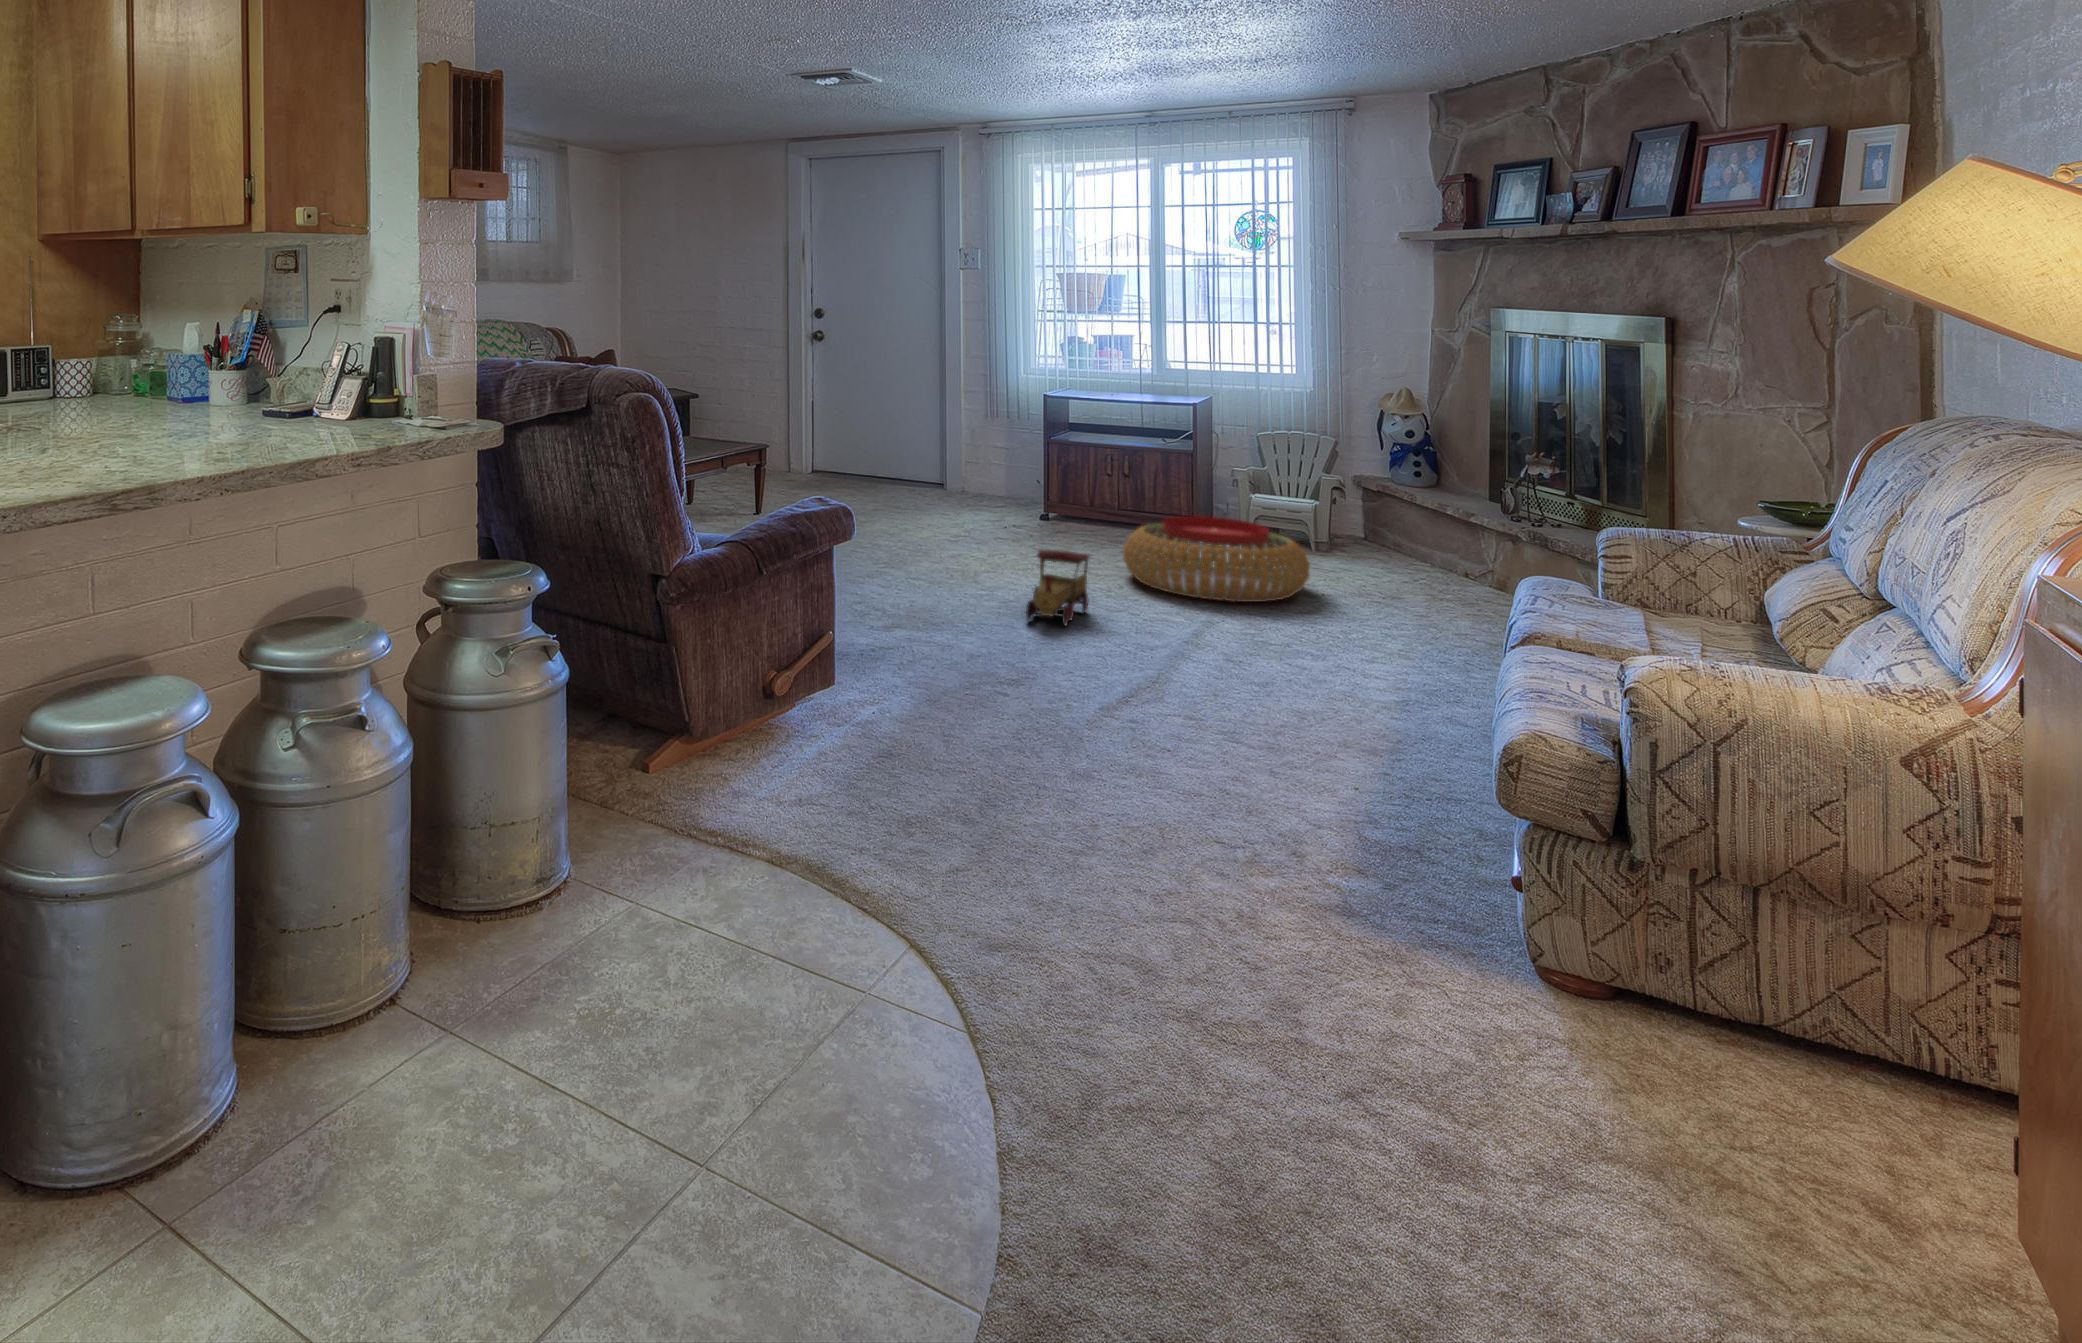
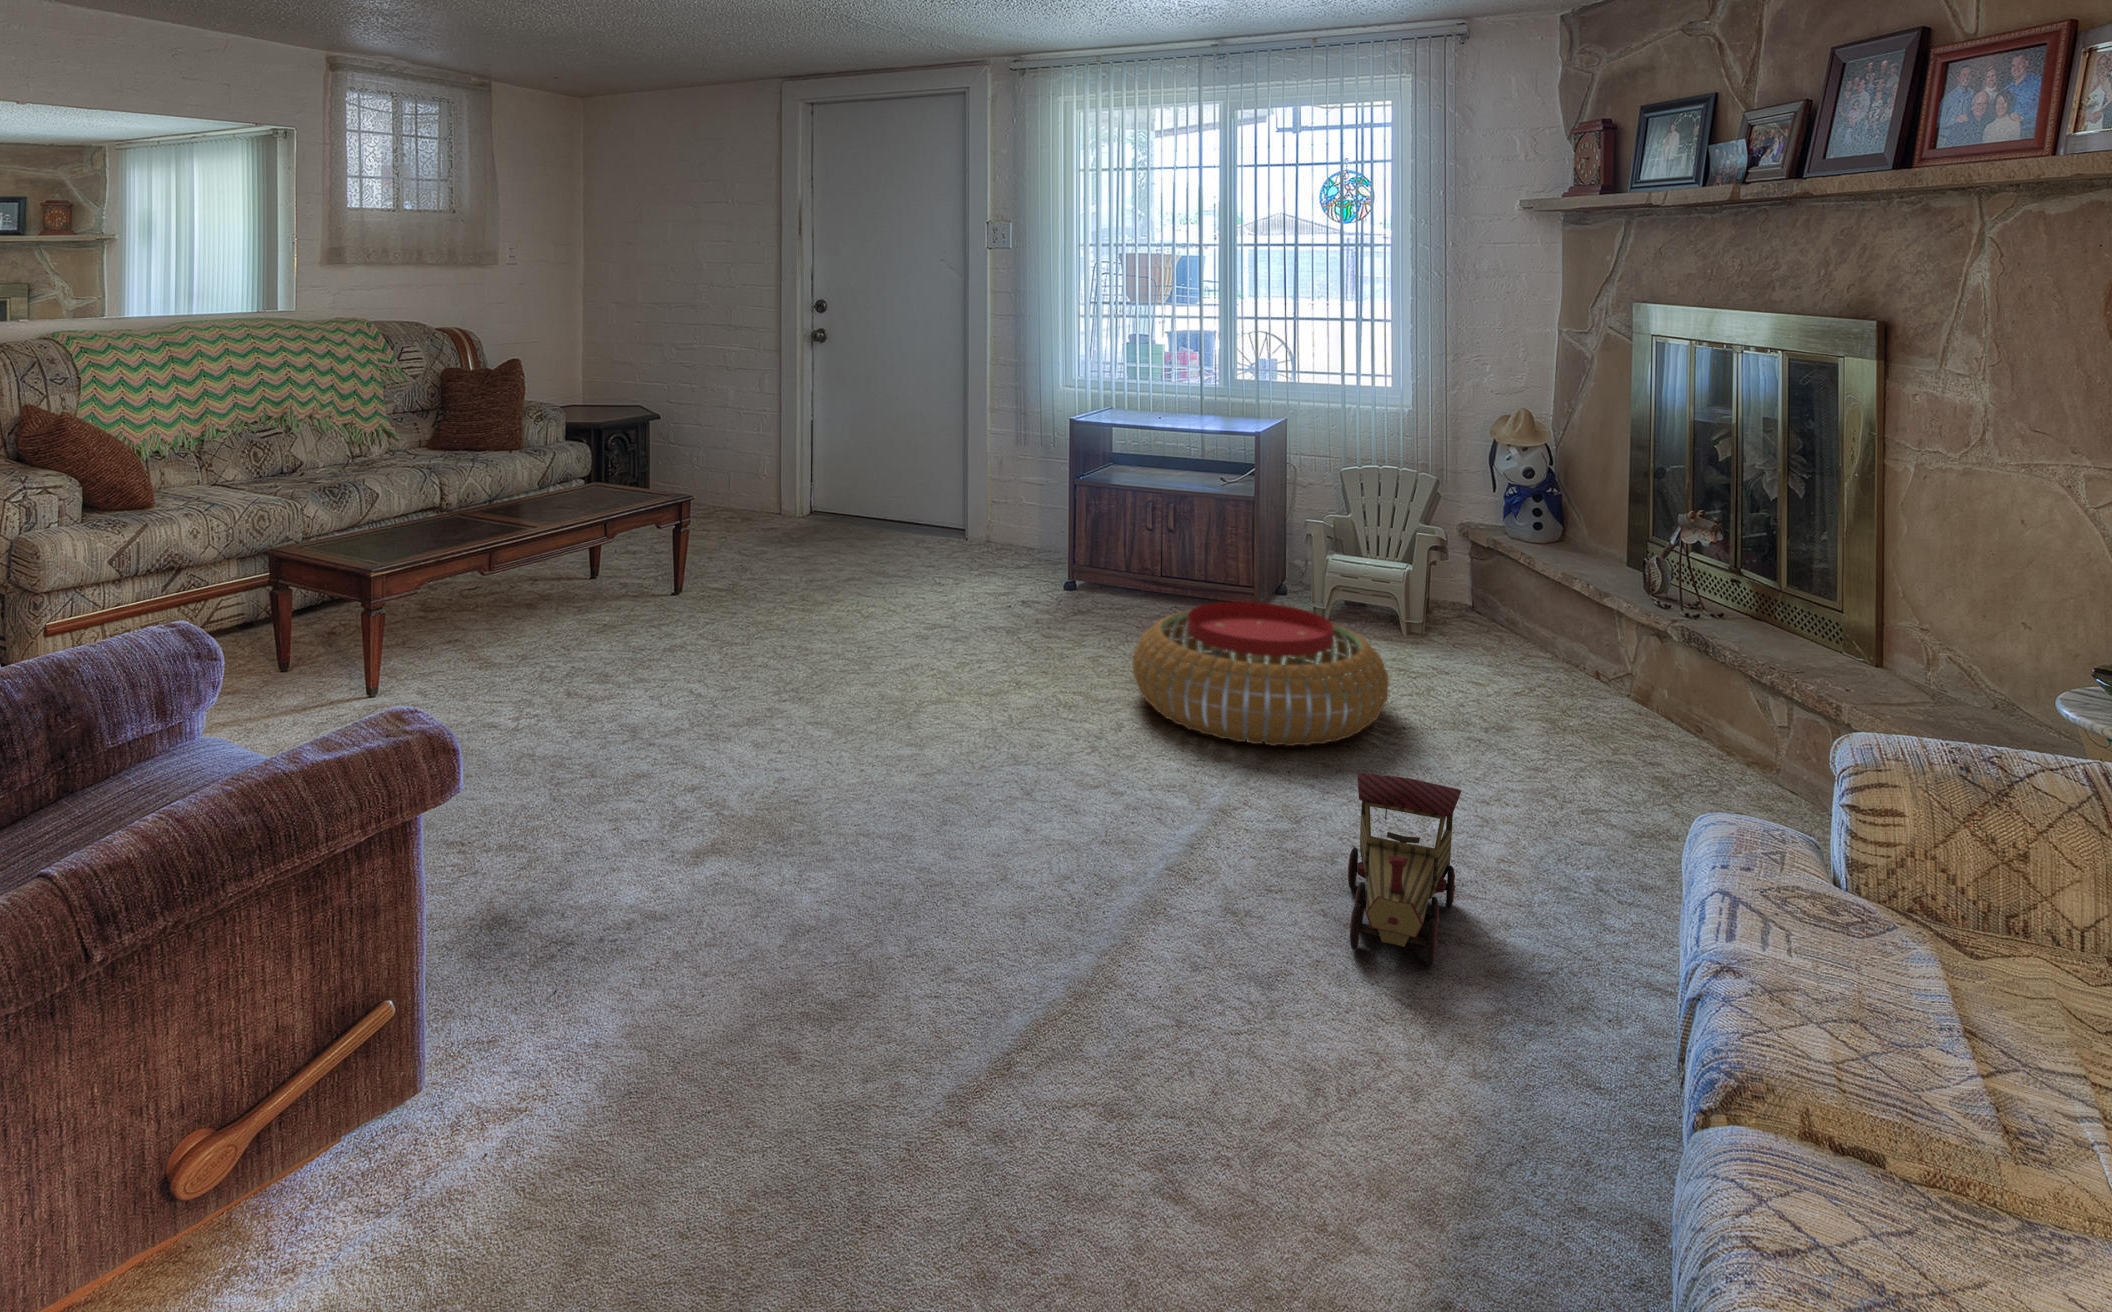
toy train: present [1026,549,1090,626] -> present [1348,772,1462,967]

